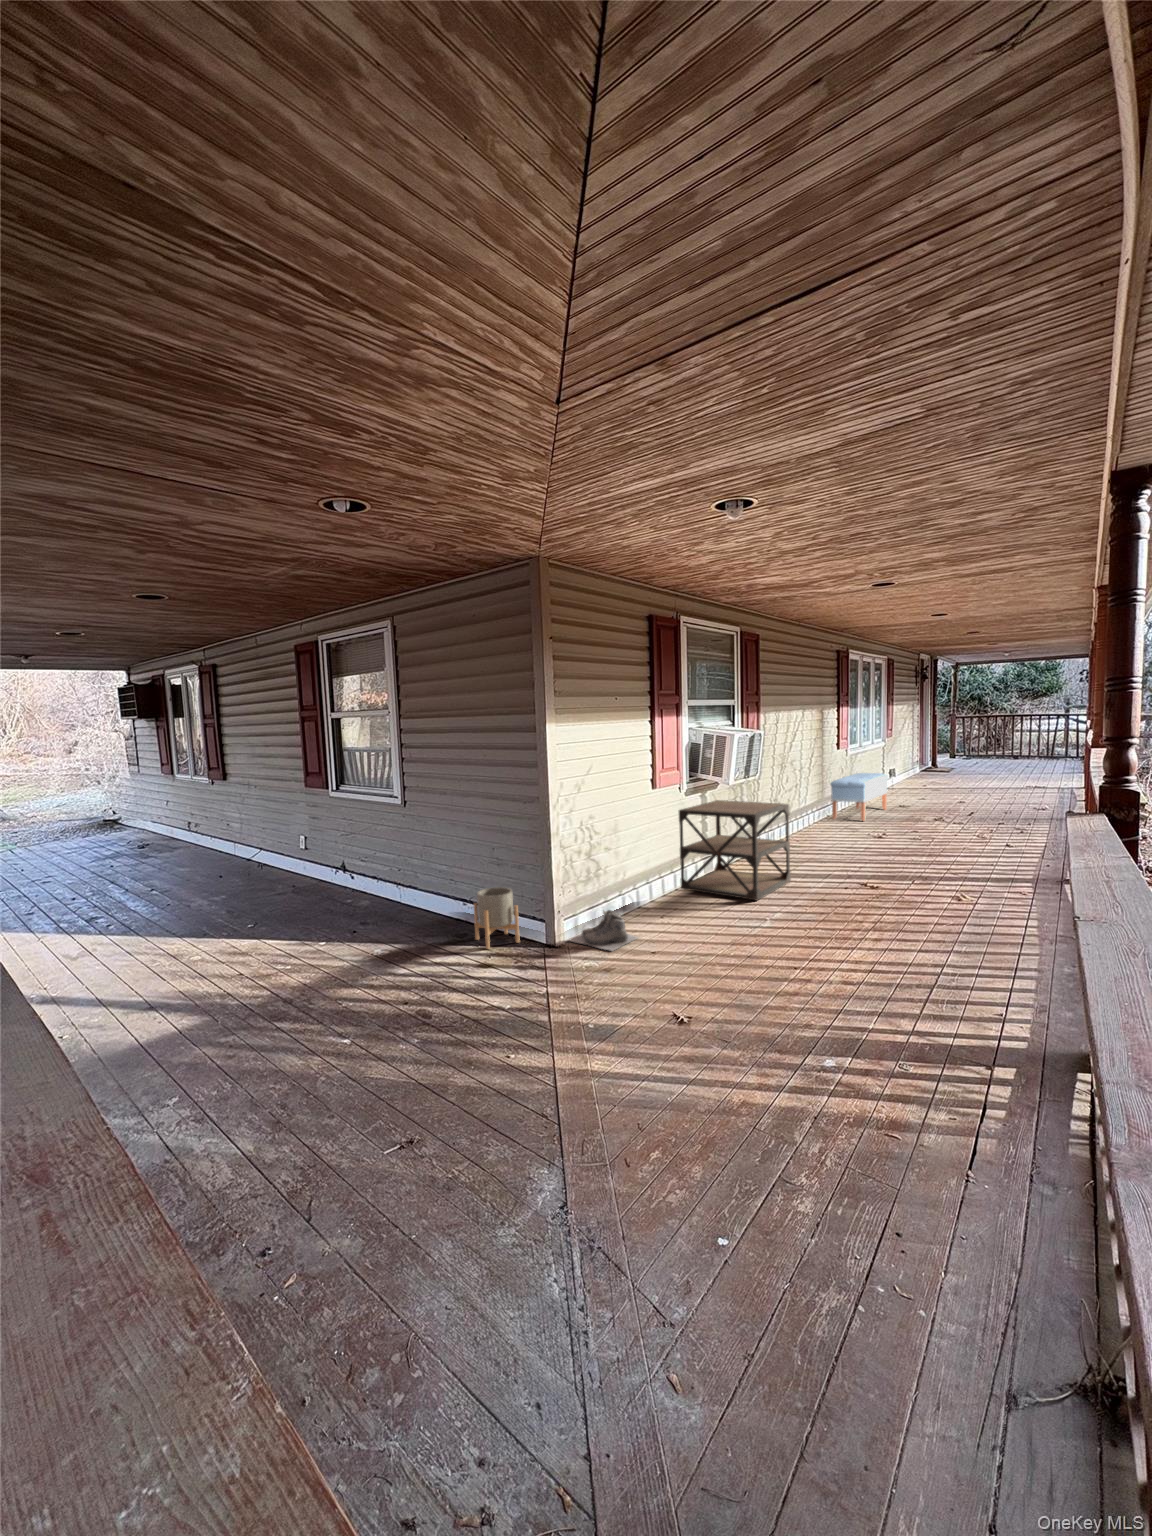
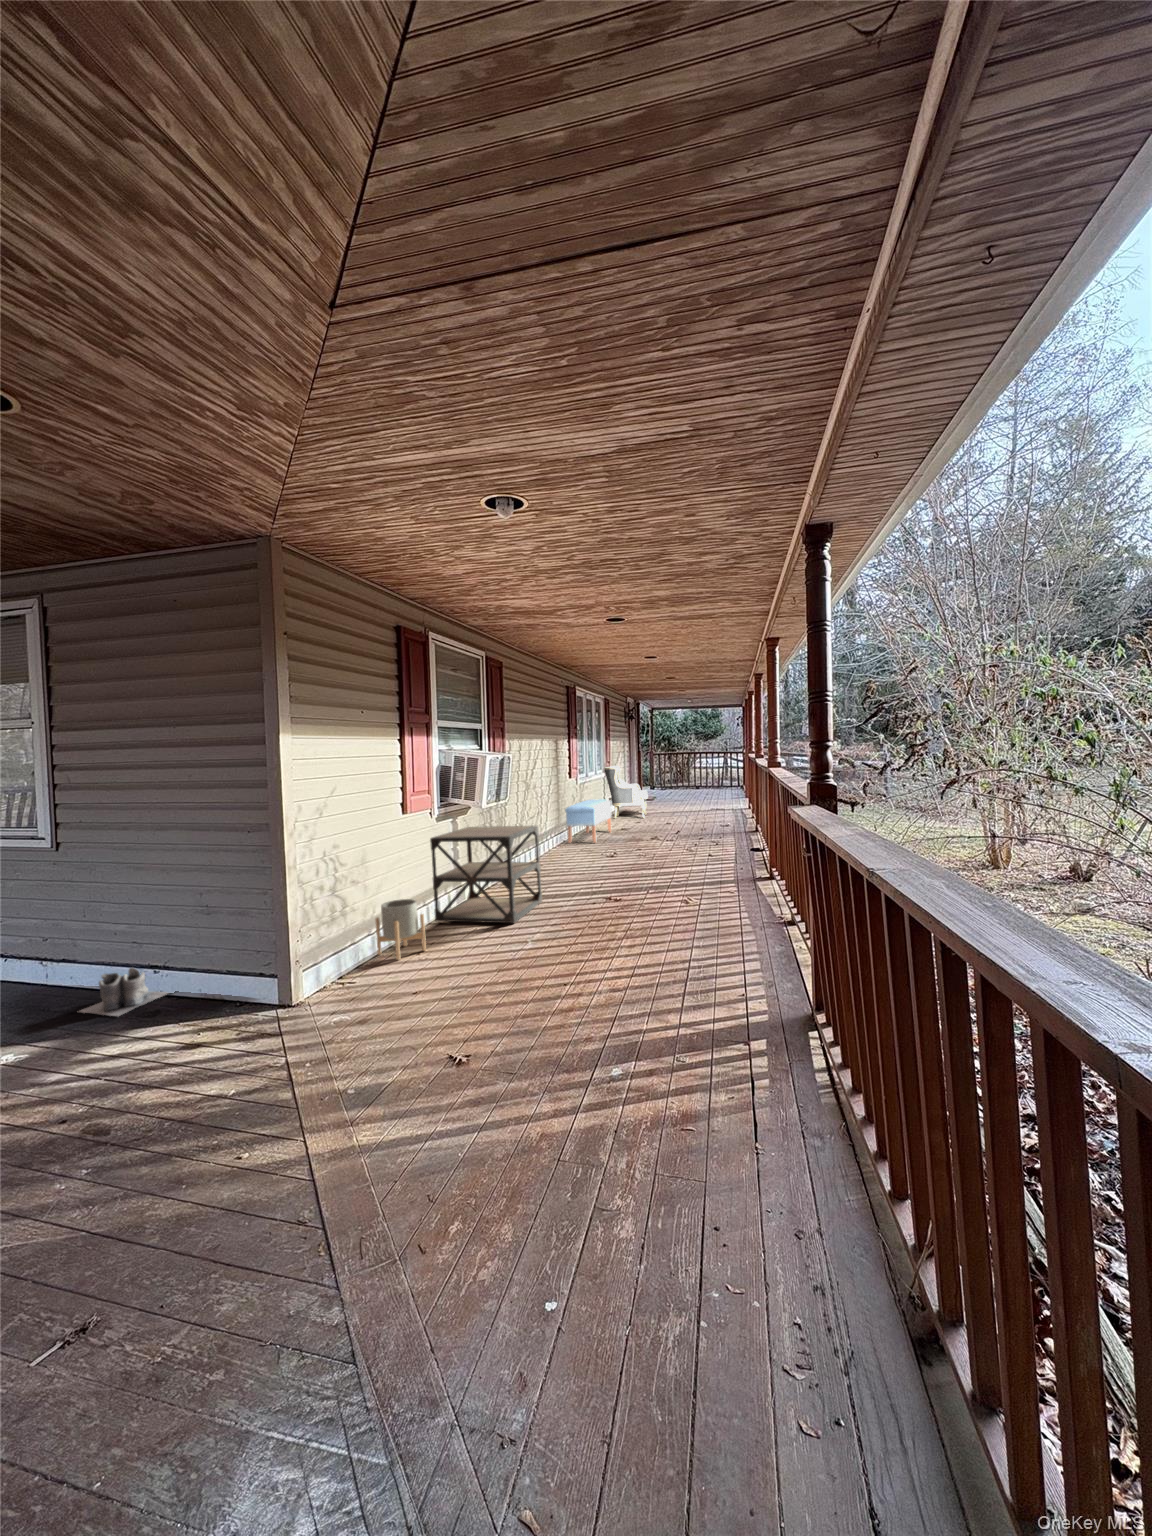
armchair: none [884,734,938,796] -> present [604,766,648,818]
planter: present [474,887,519,949] -> present [375,899,426,960]
boots: present [570,910,638,951] -> present [79,968,167,1016]

